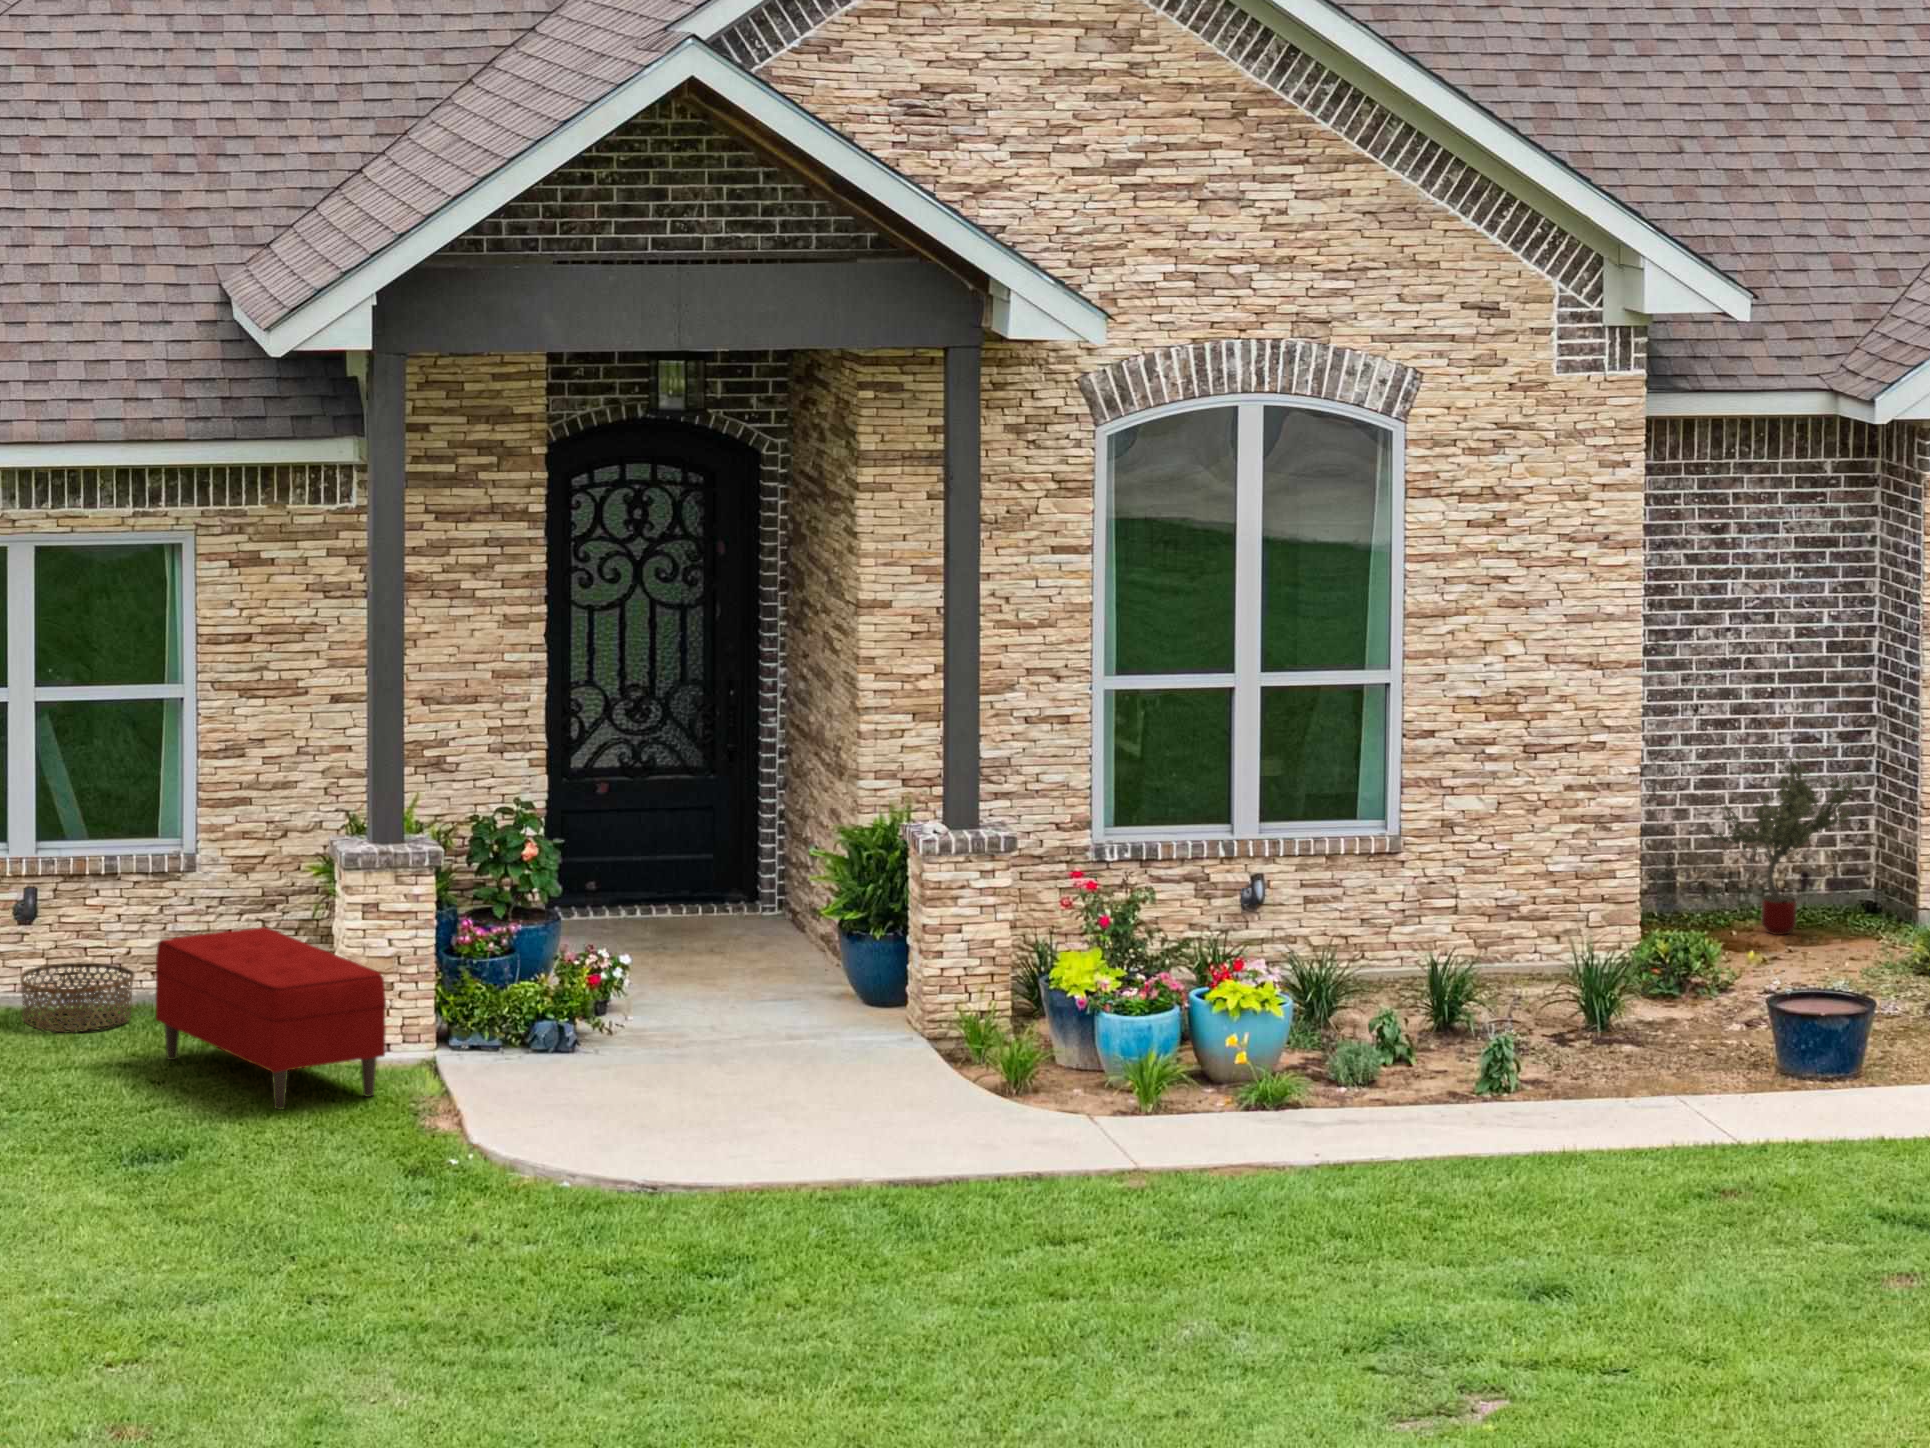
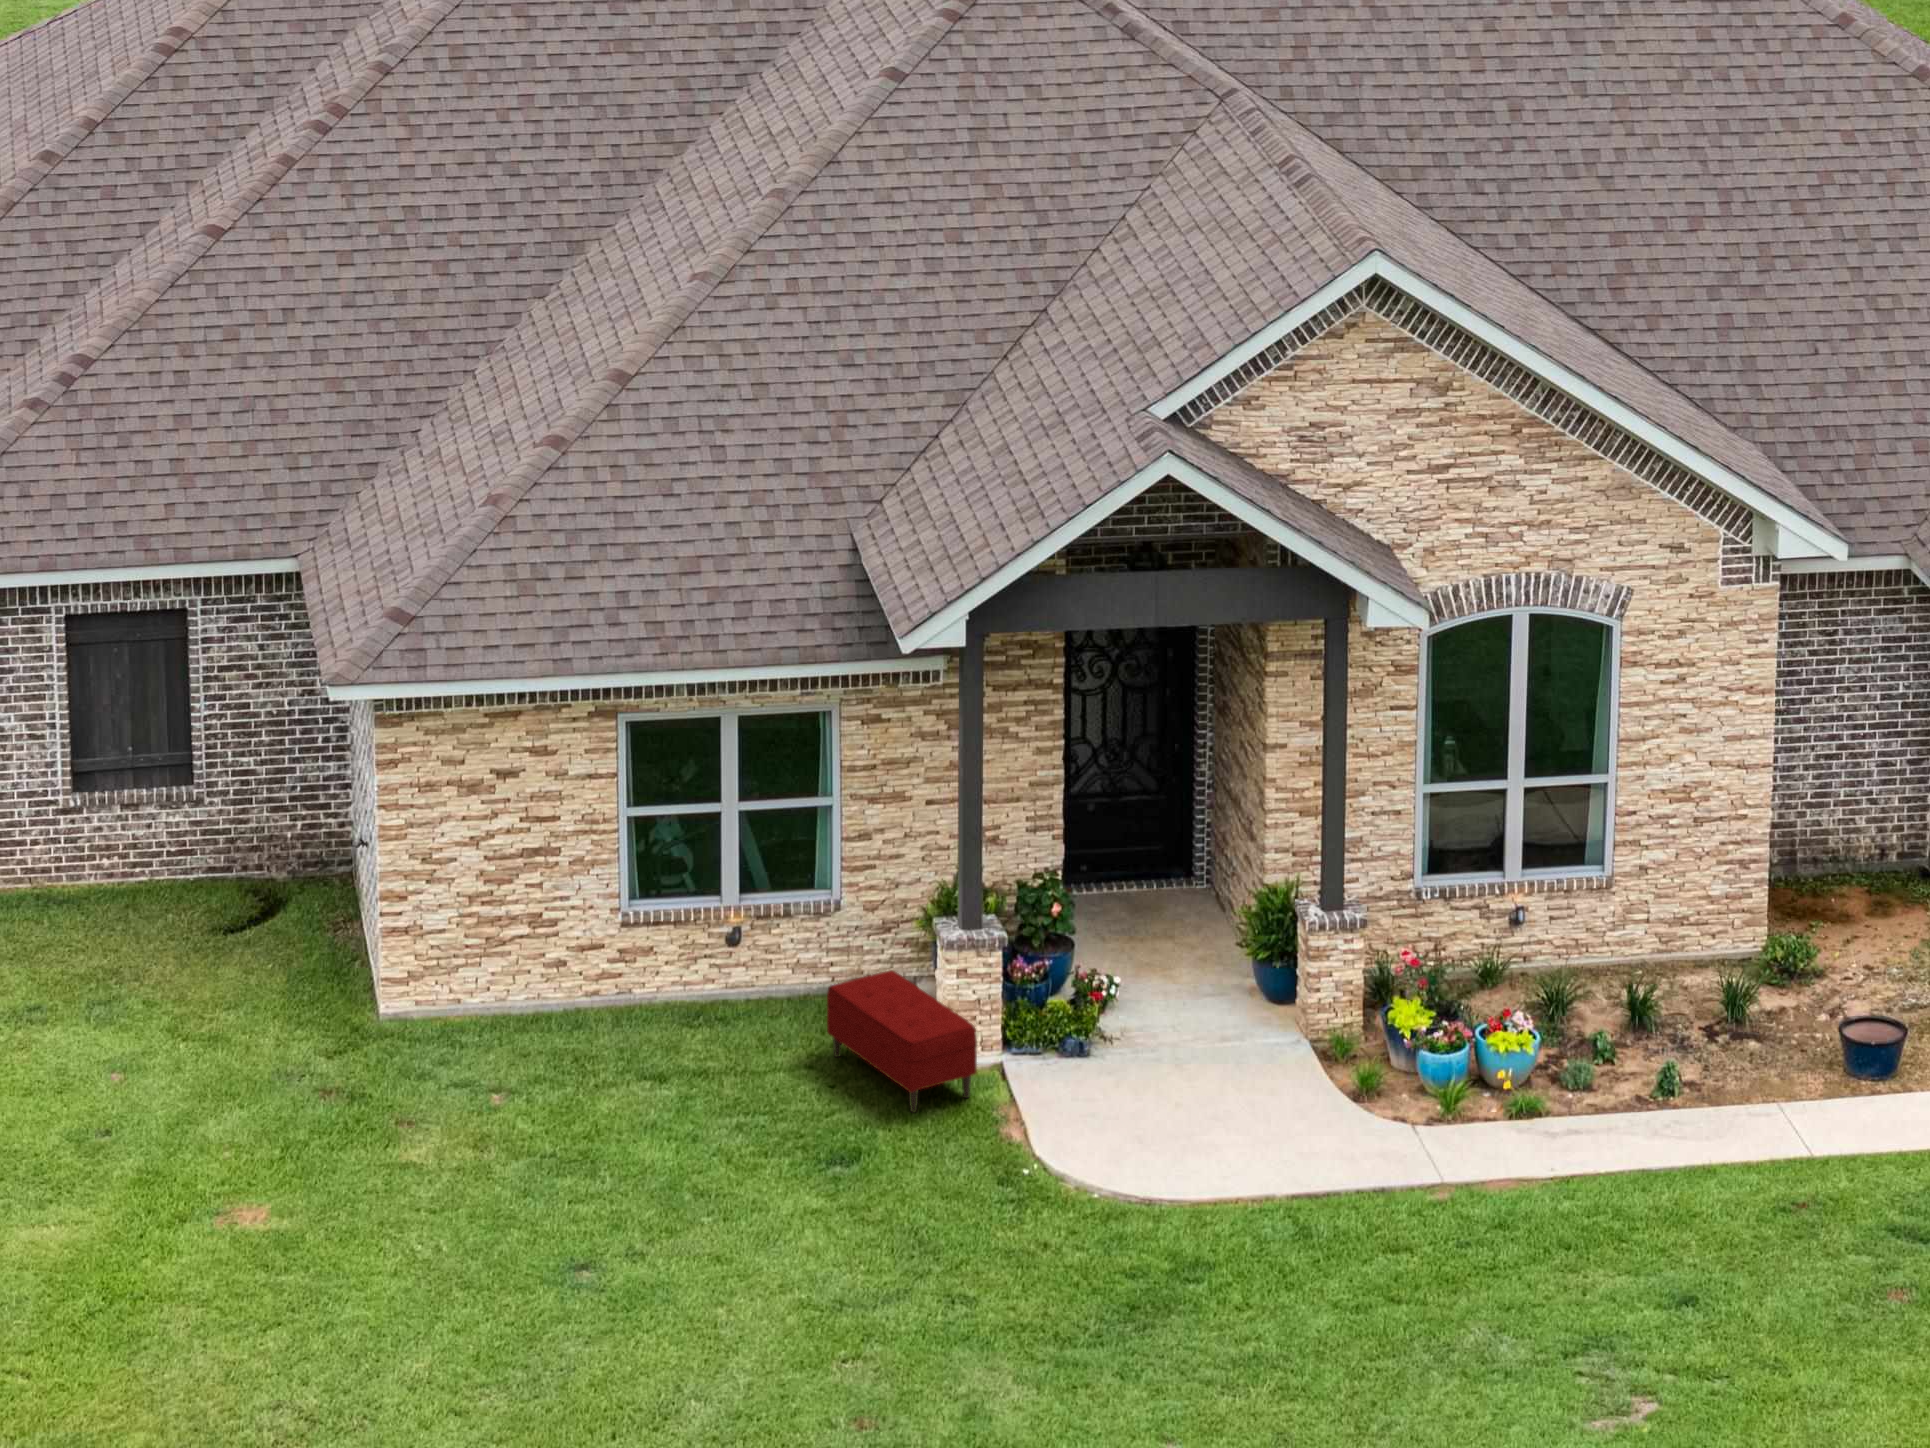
potted tree: present [1709,753,1853,935] -> none [1817,781,1914,900]
basket: present [20,962,135,1032] -> none [734,971,806,1027]

